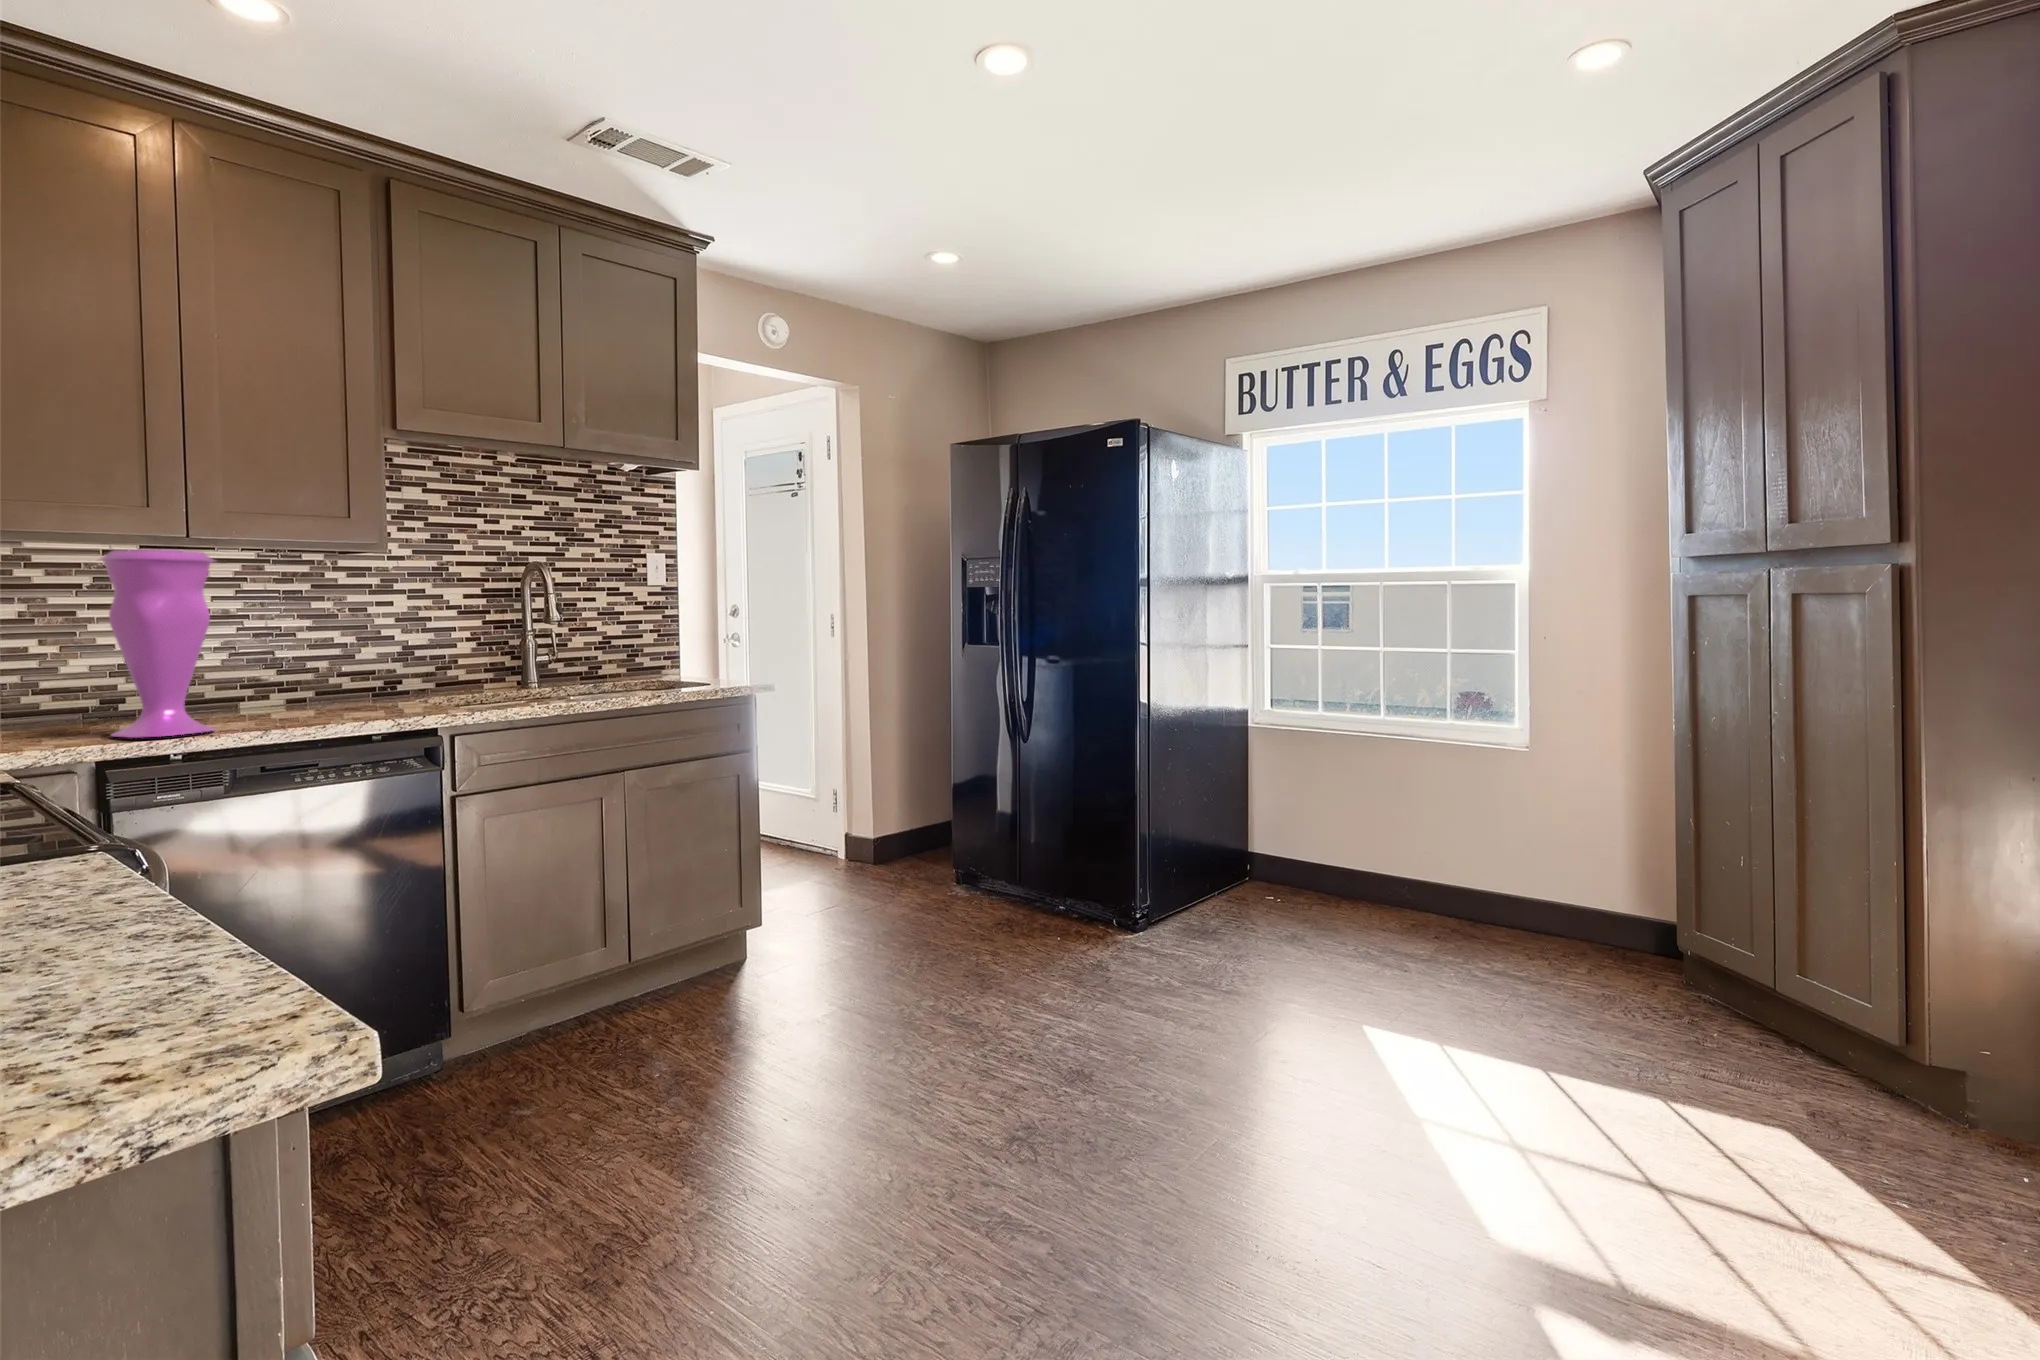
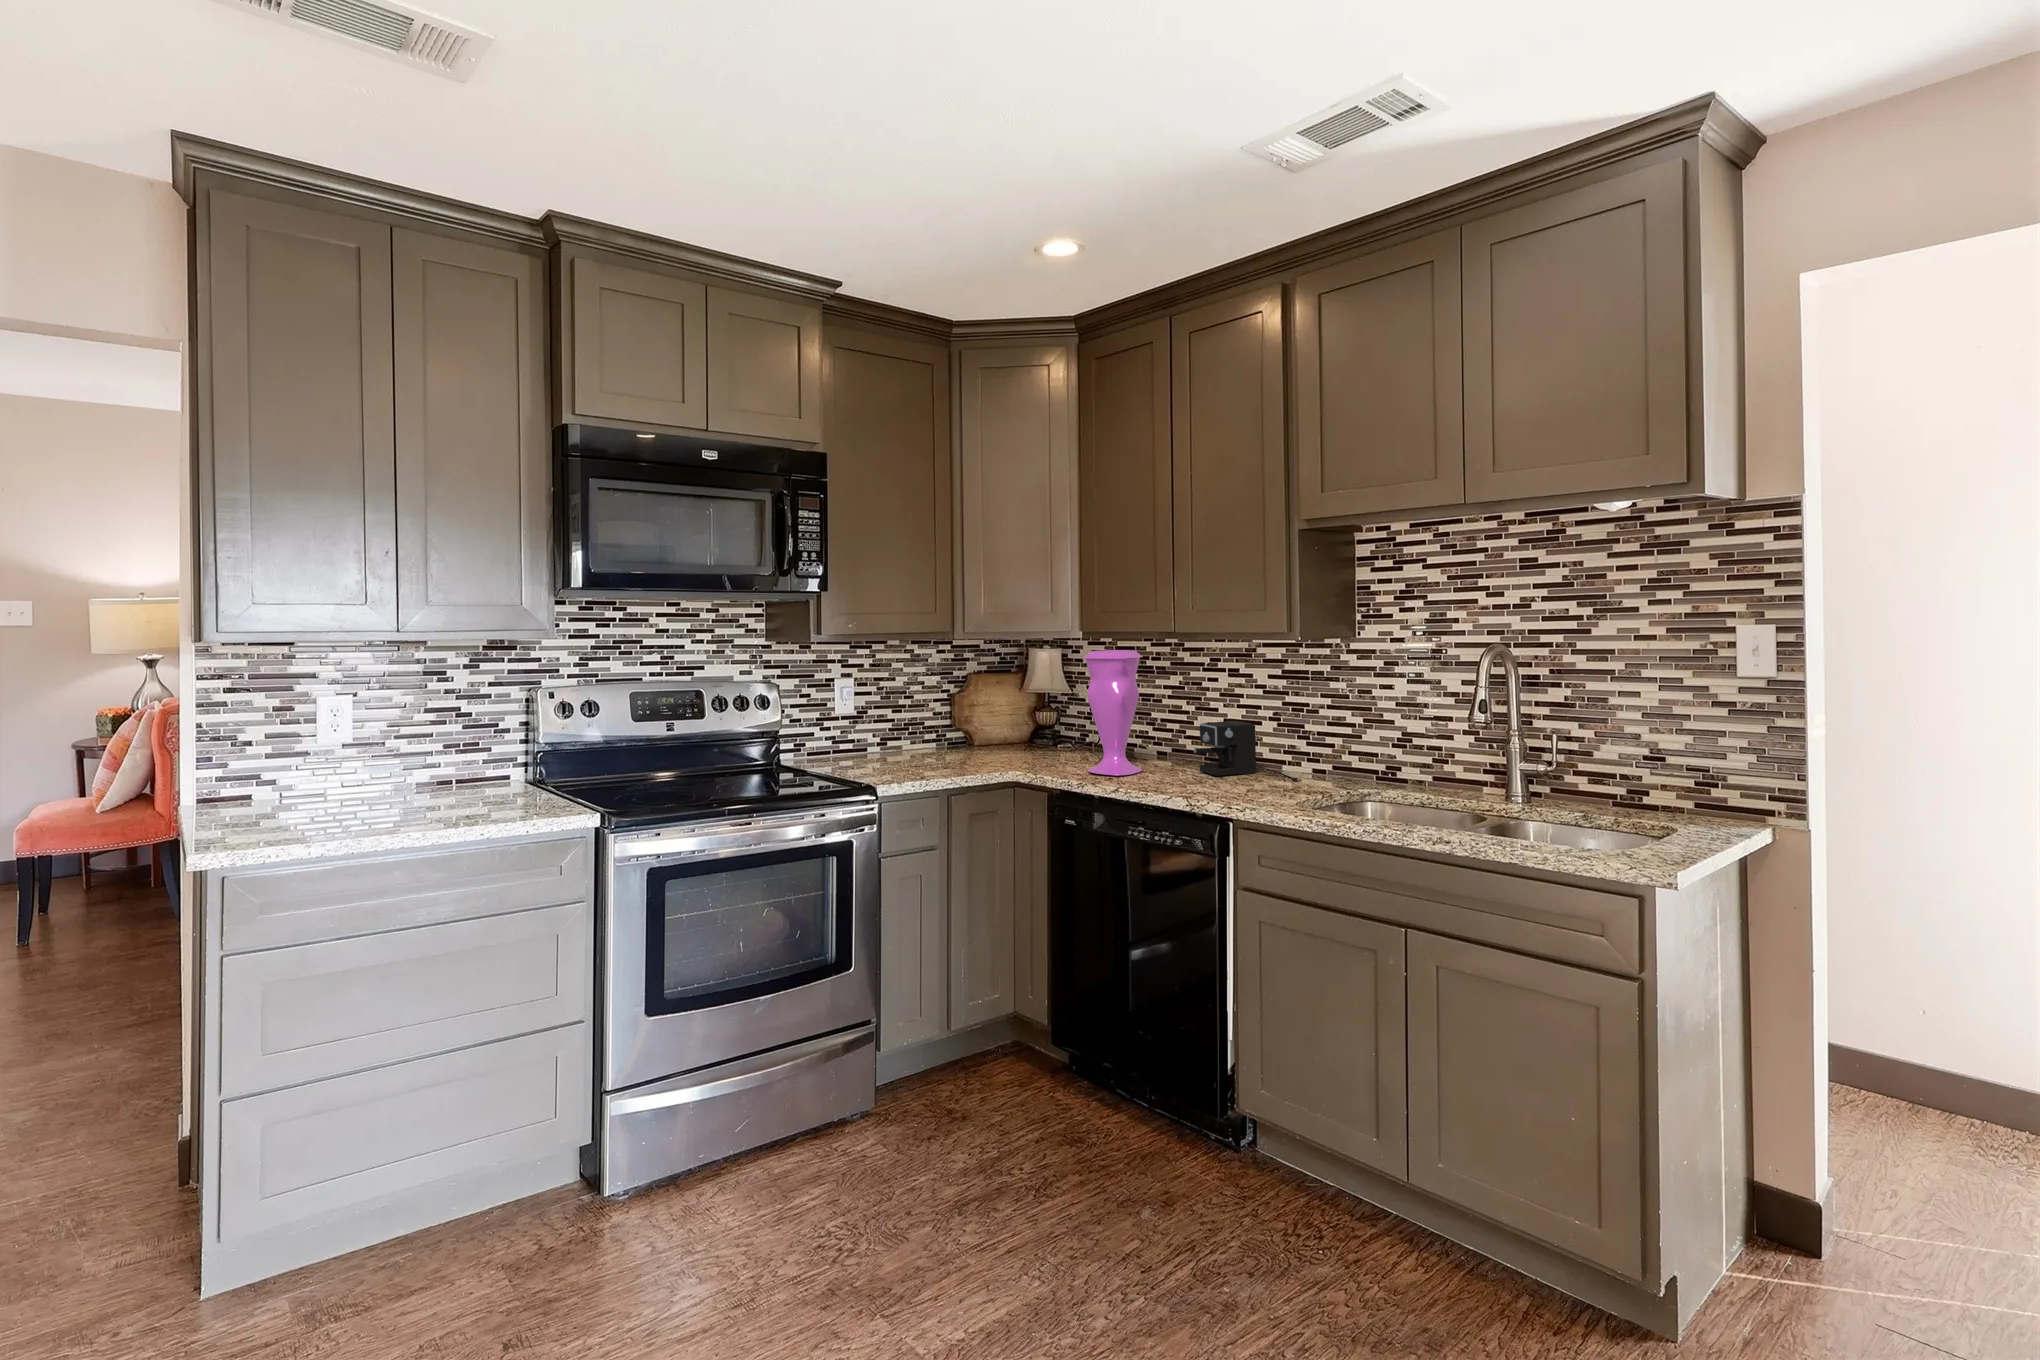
coffee maker: none [253,650,387,716] -> present [1194,721,1298,781]

